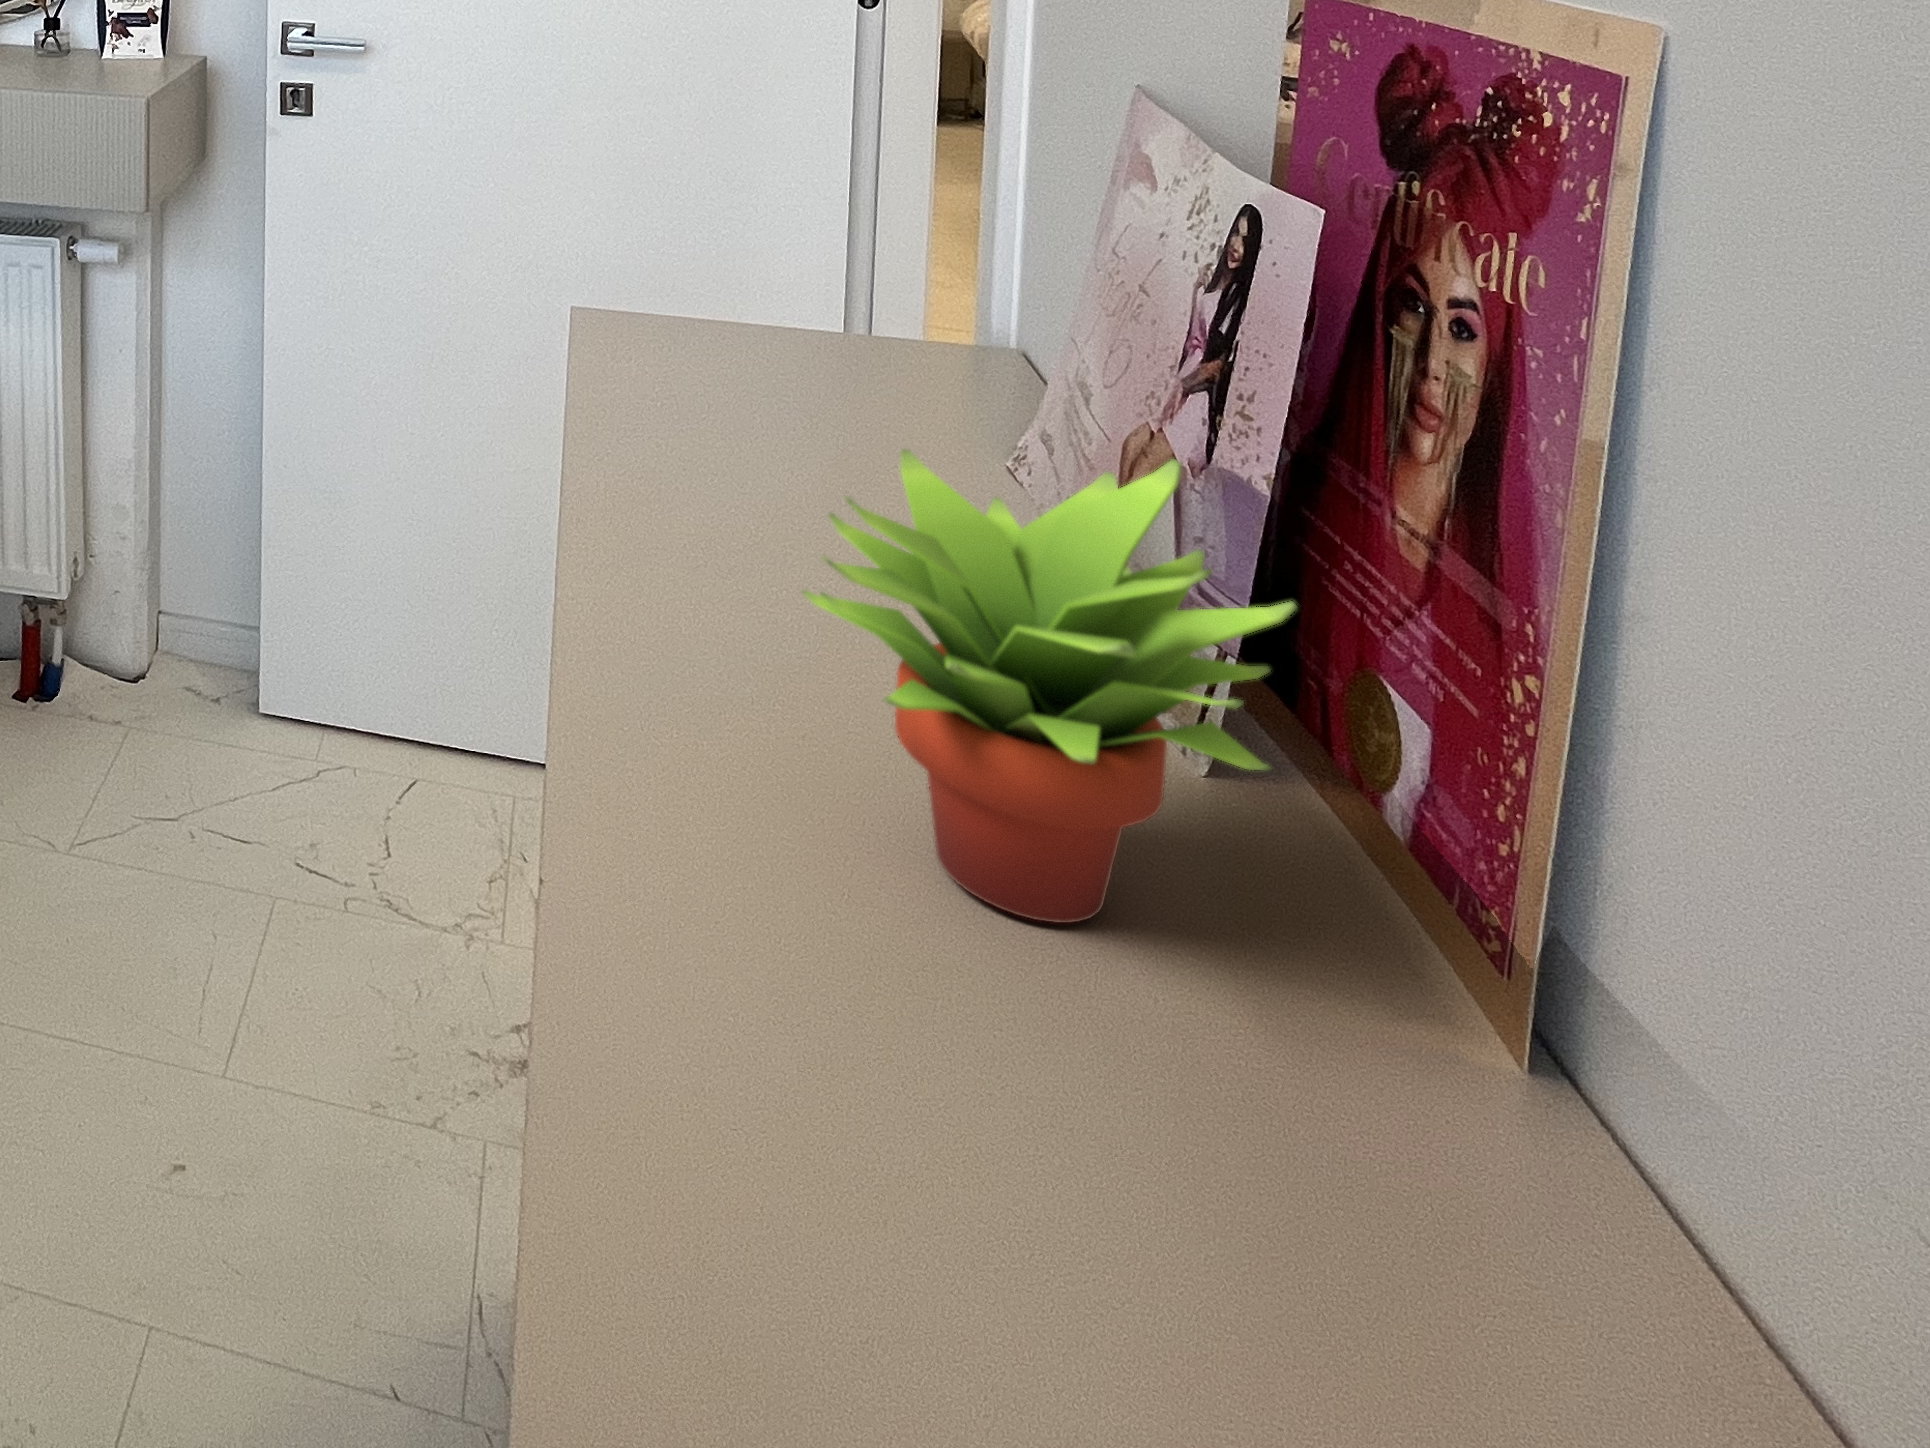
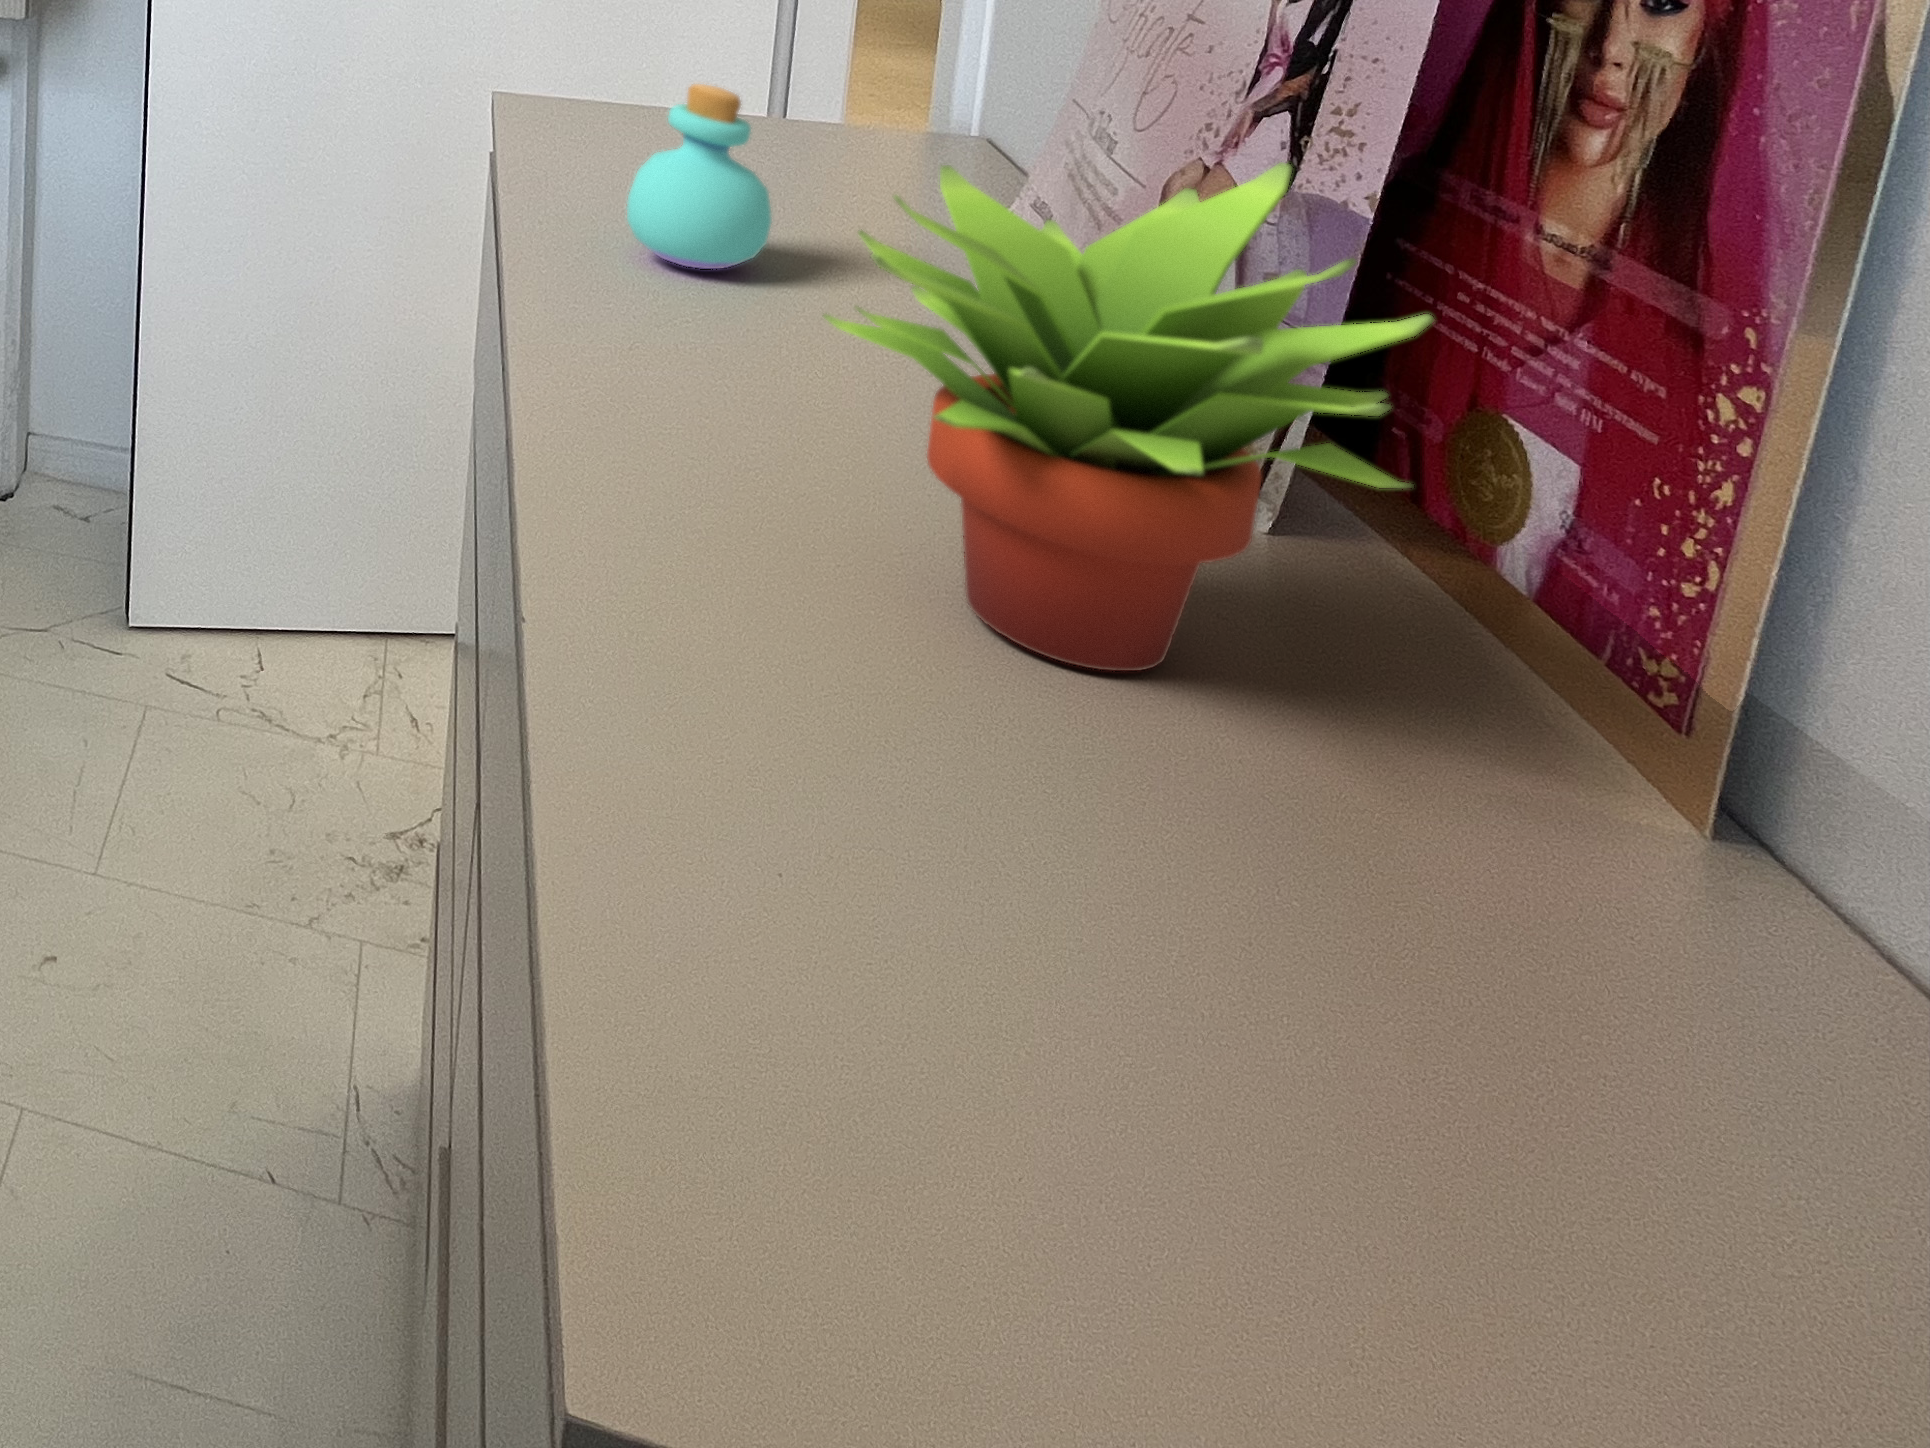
perfume bottle: none [669,326,797,498] -> present [627,84,772,269]

